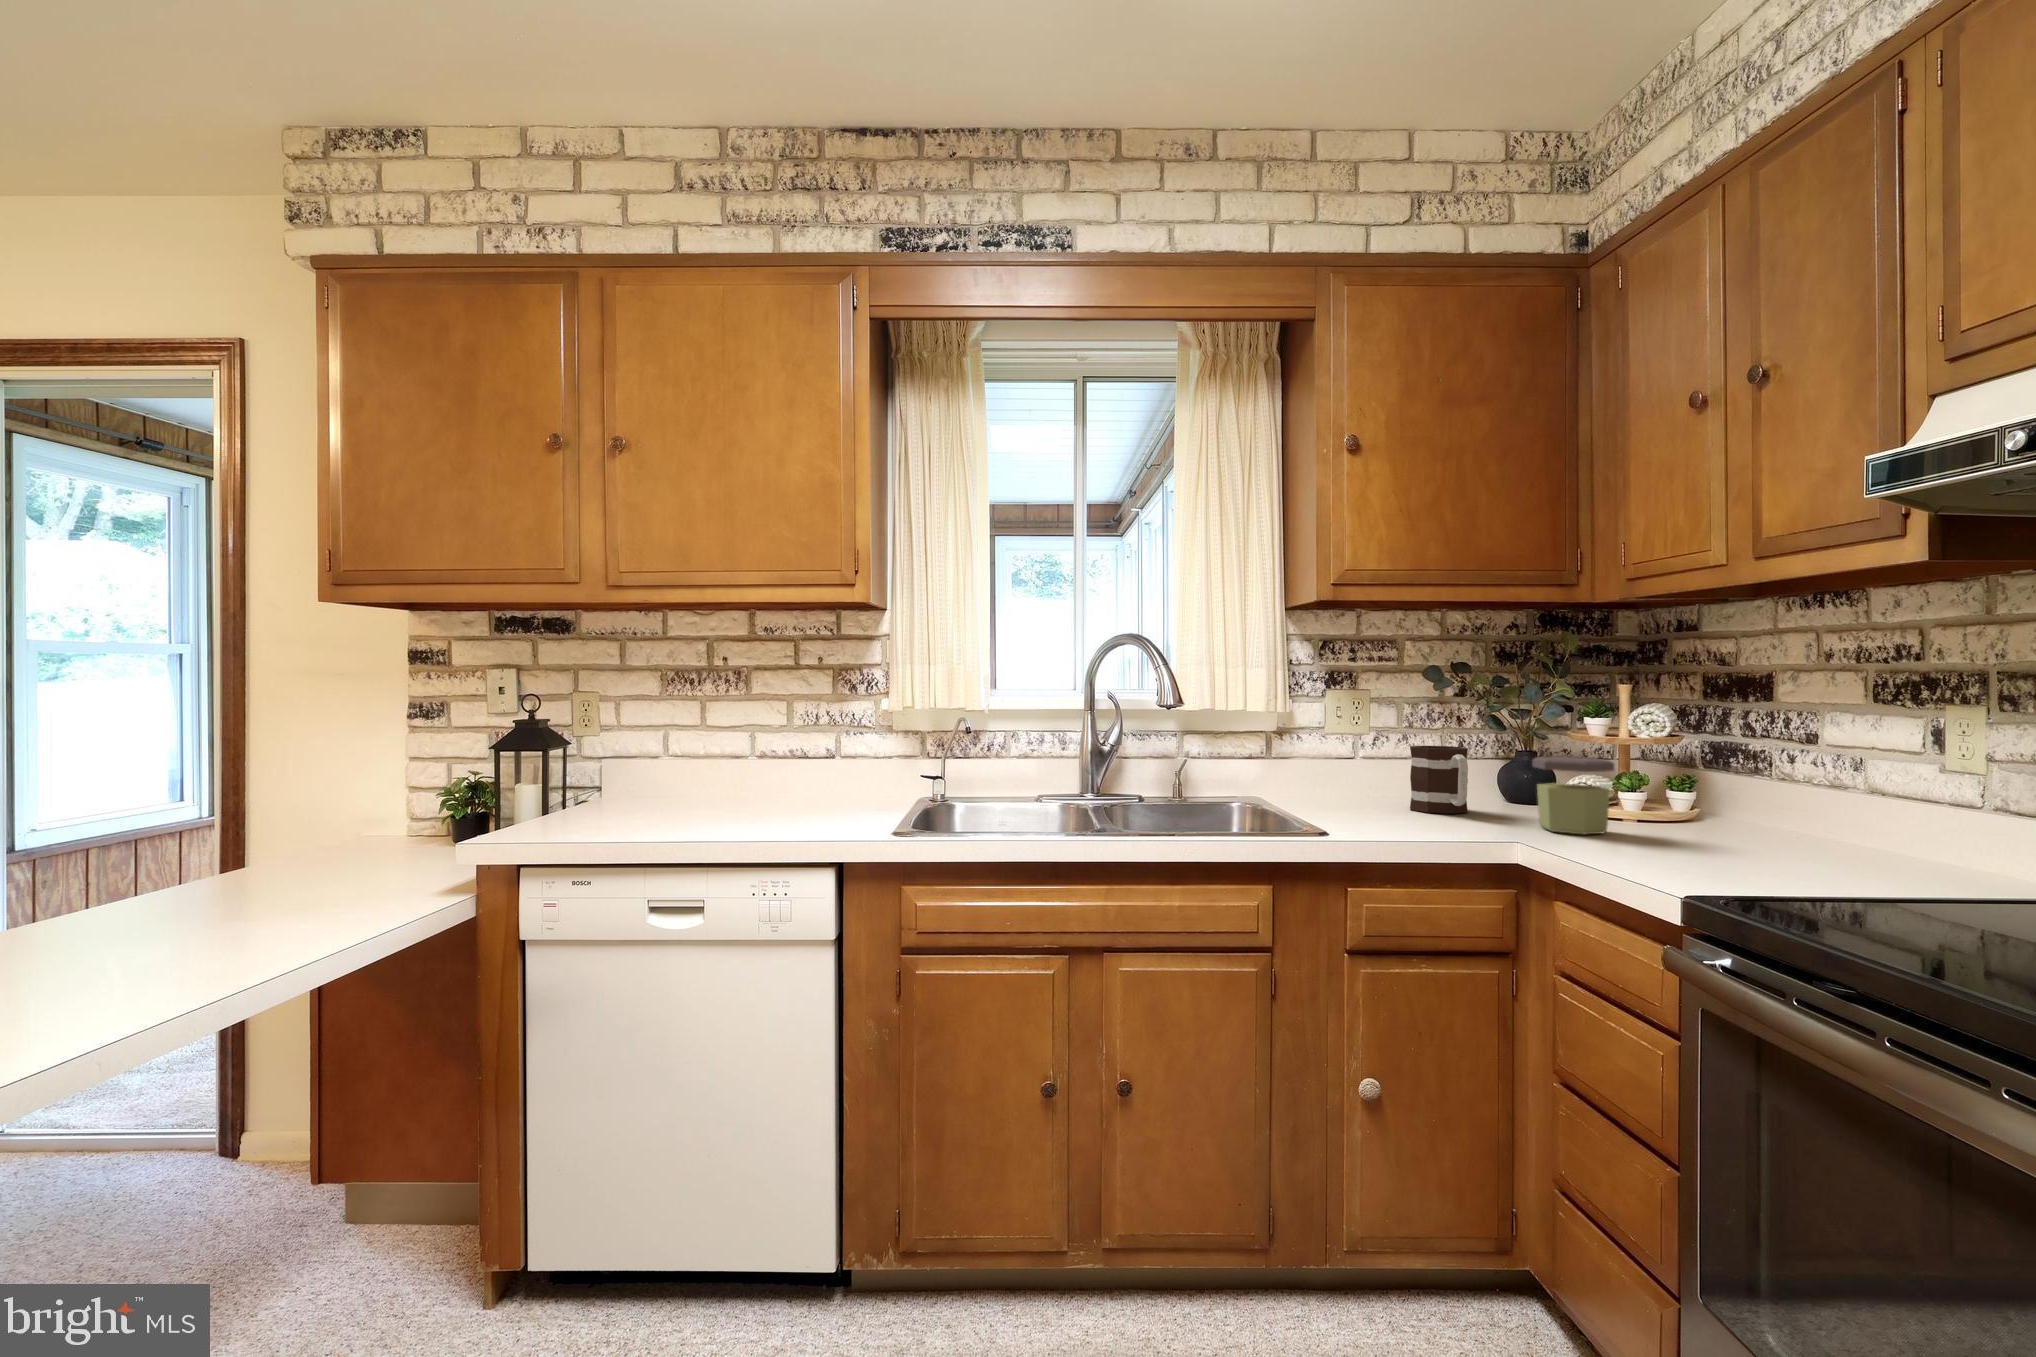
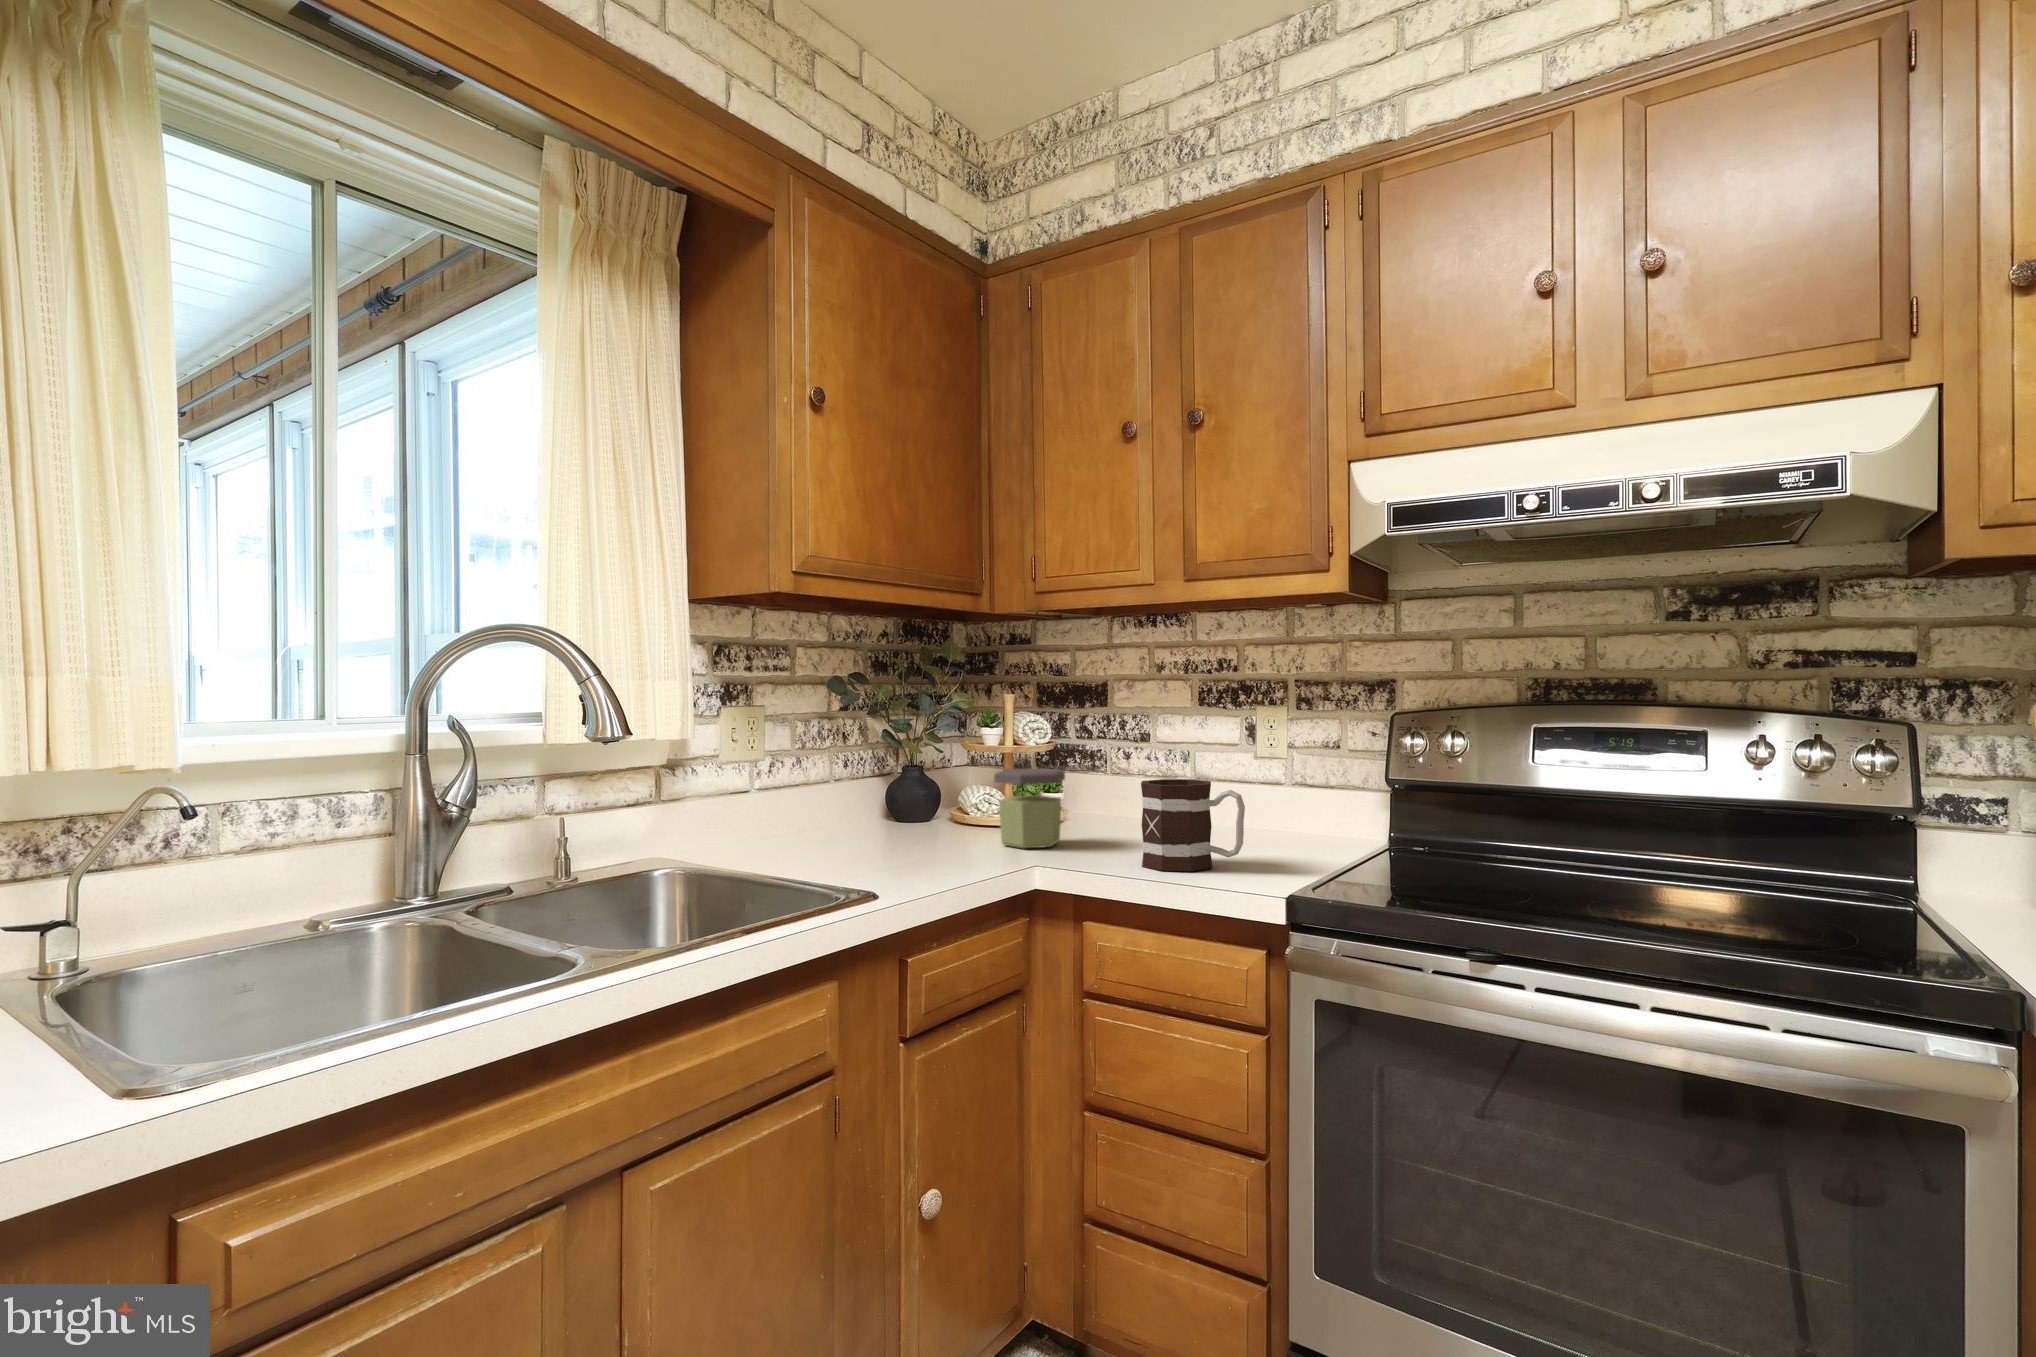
mug: present [1410,746,1468,814] -> present [1141,779,1245,871]

